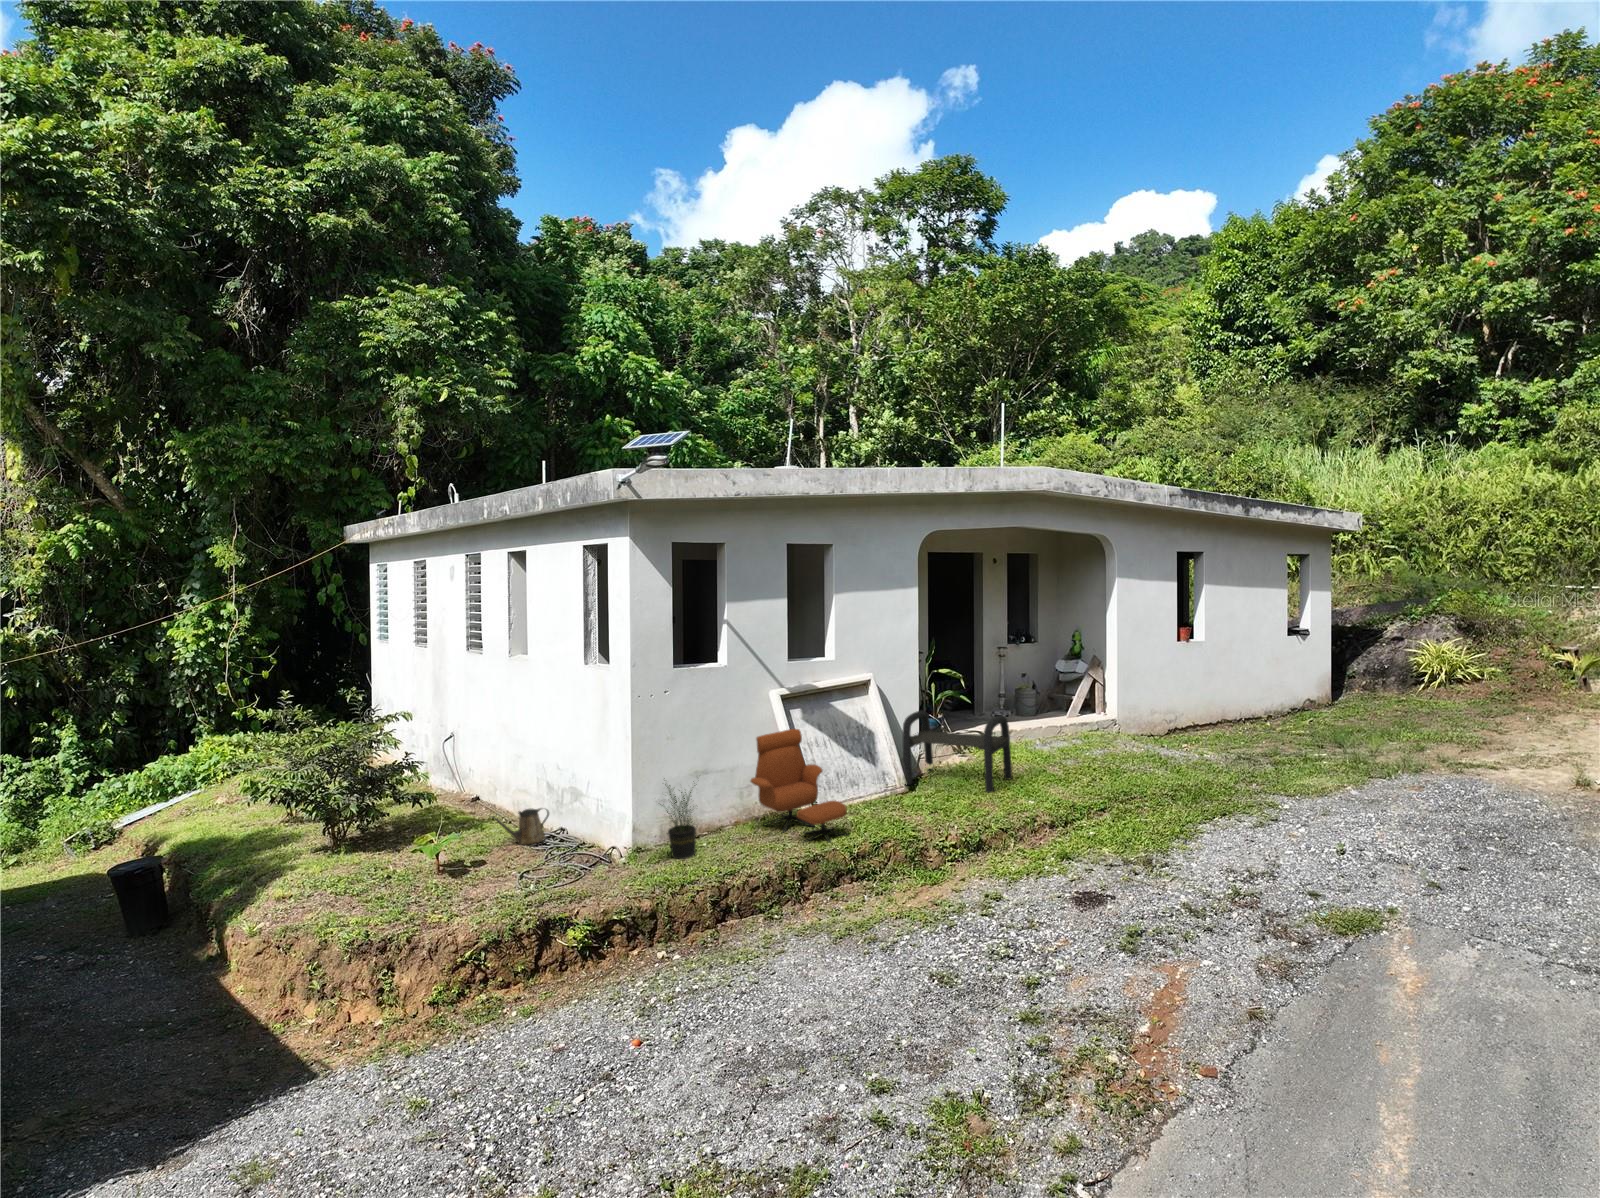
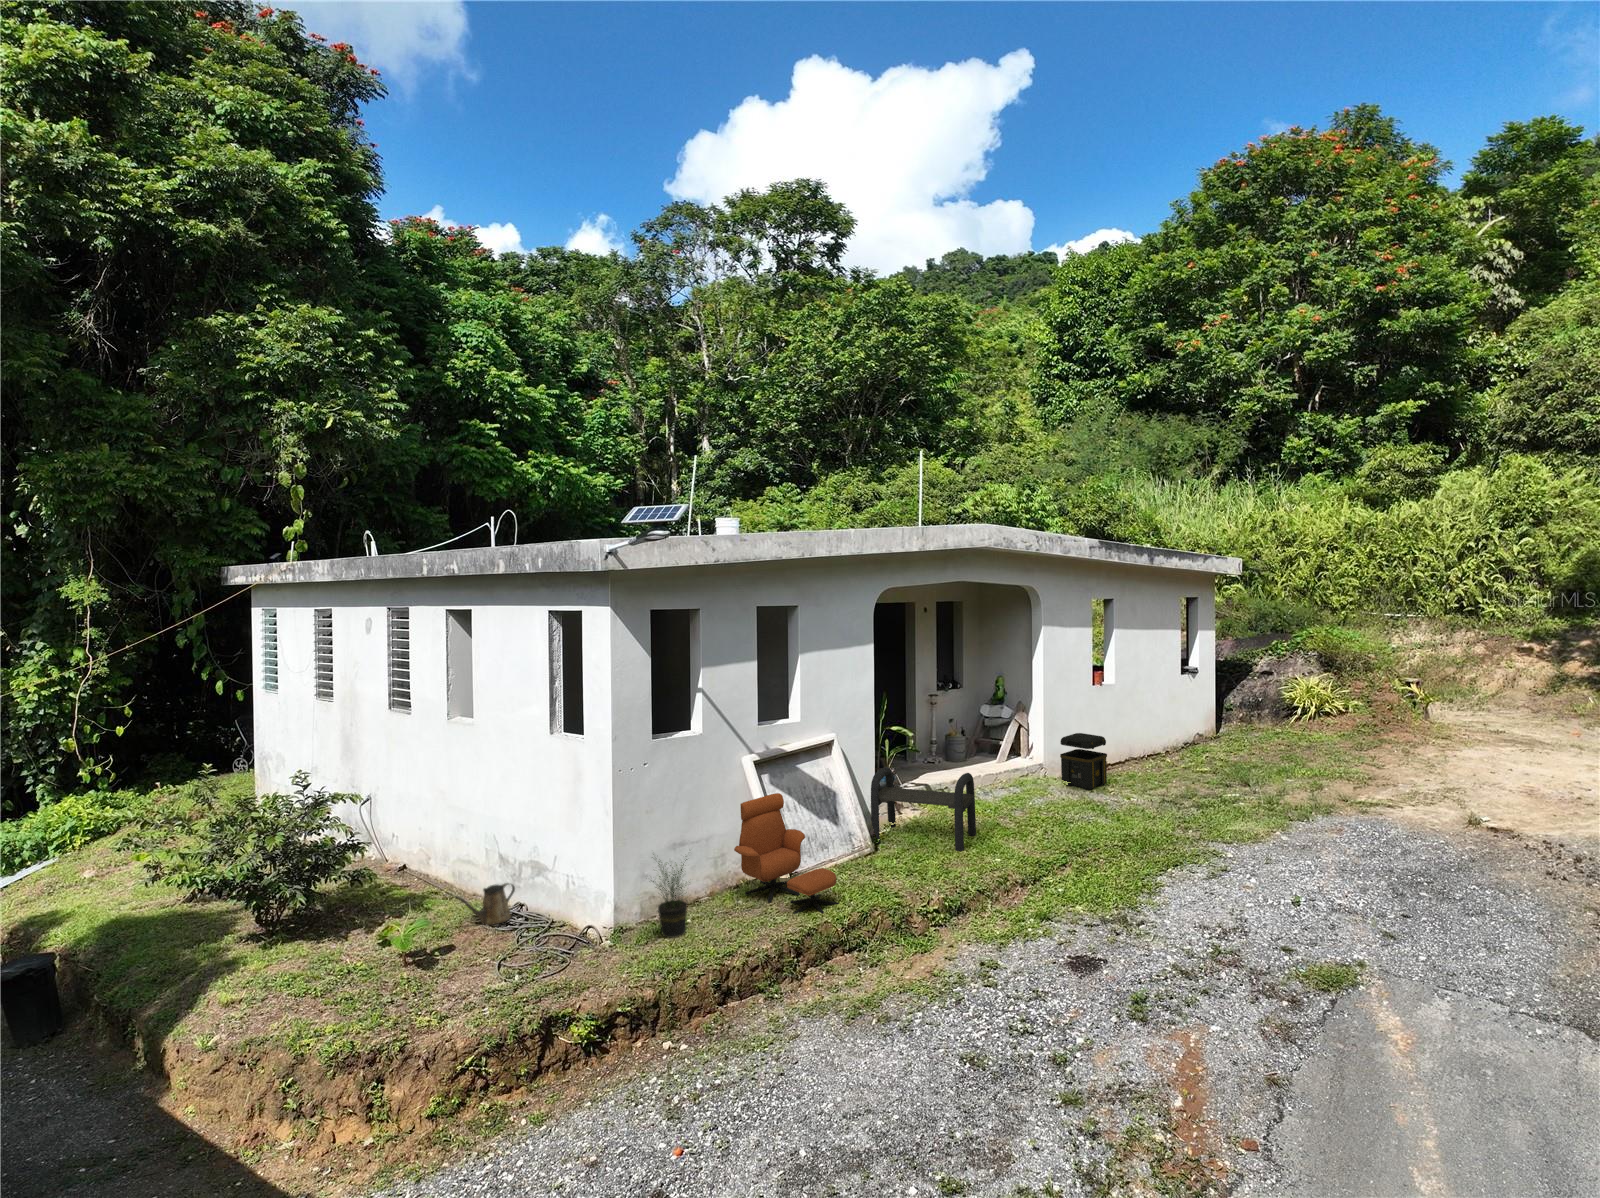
toolbox: none [1124,684,1175,742] -> present [1060,733,1107,790]

